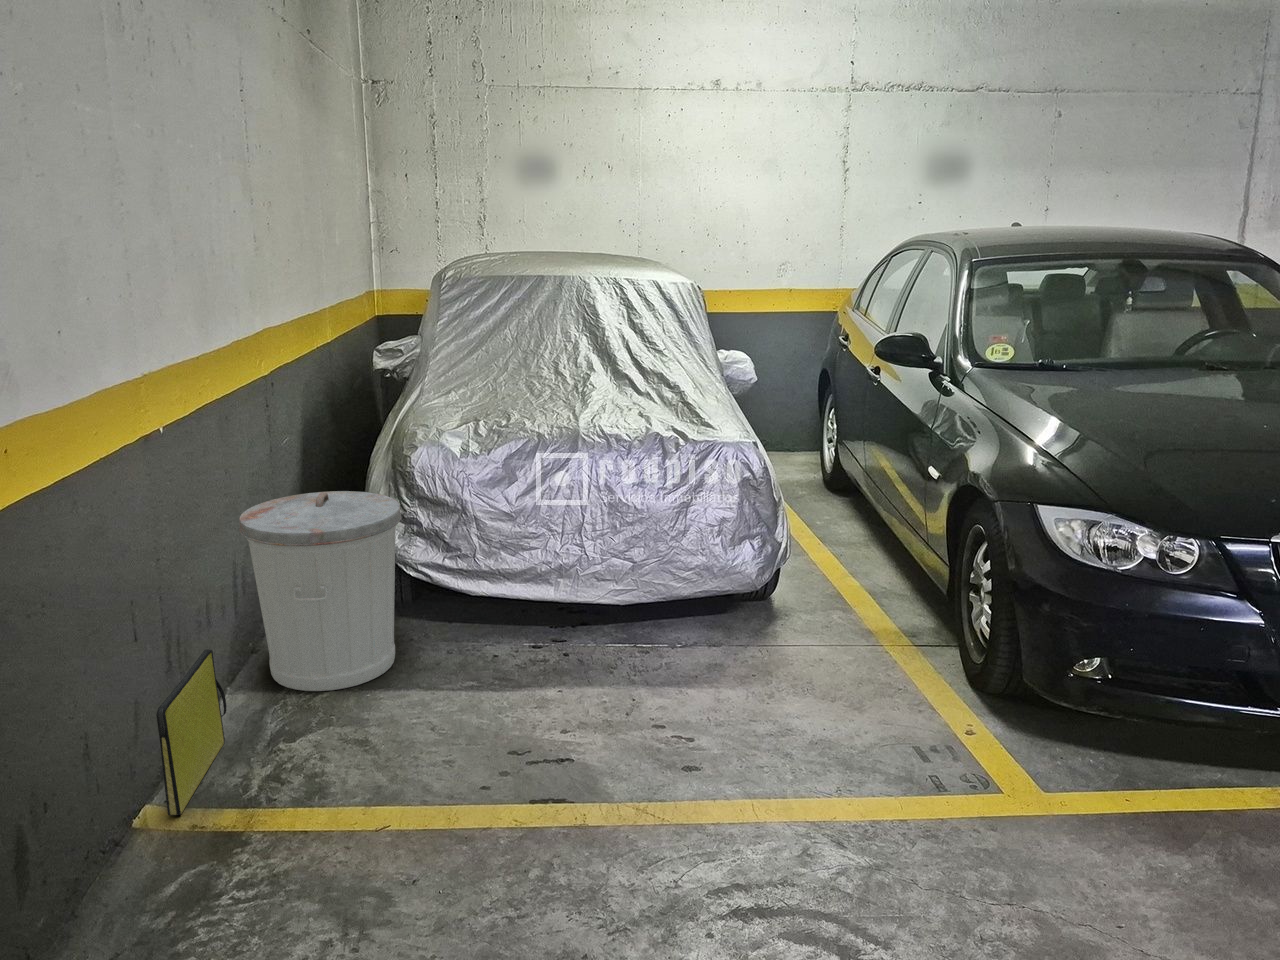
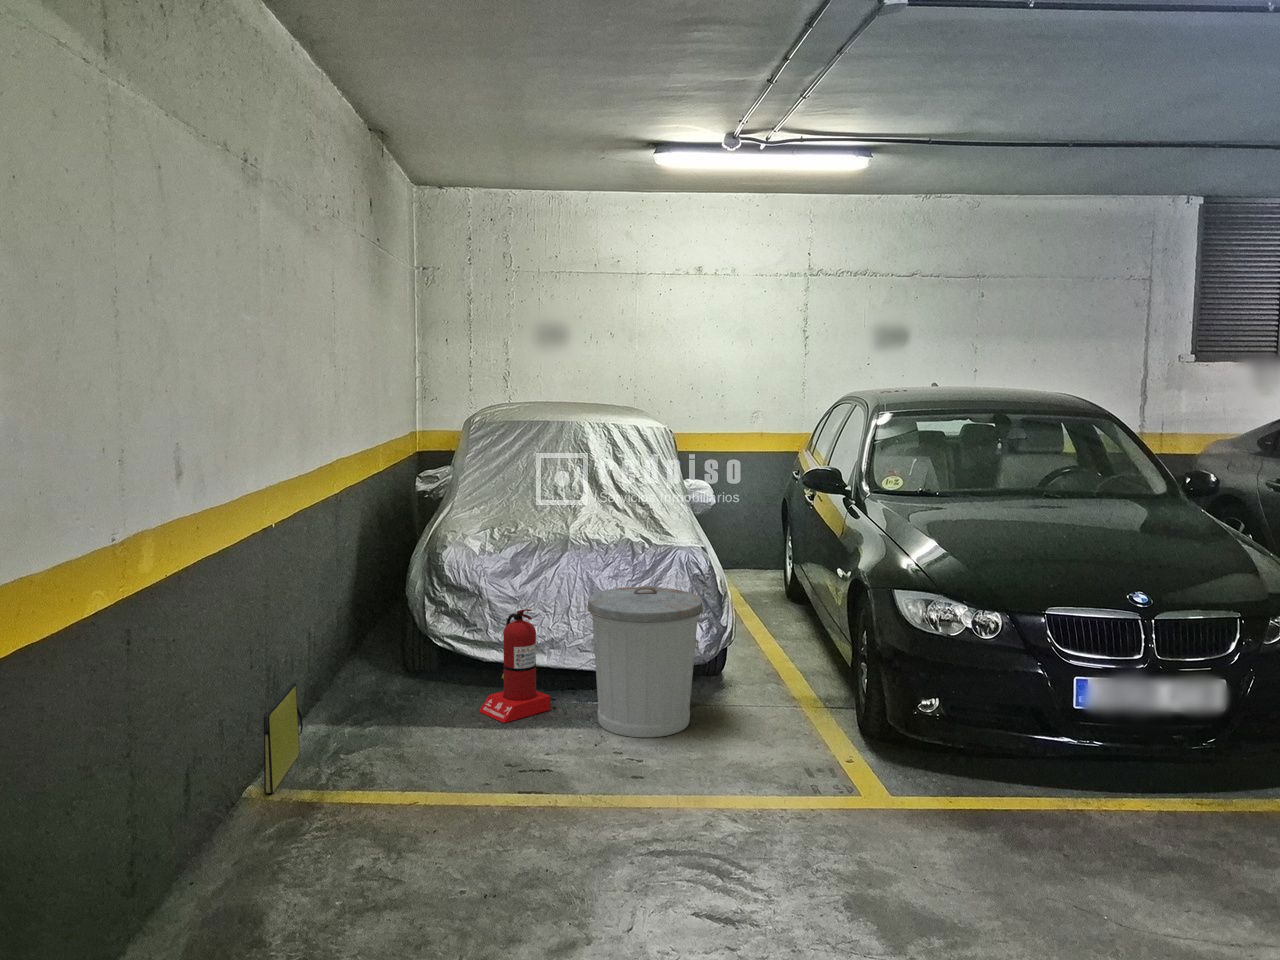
trash can: present [239,491,401,691] -> present [587,586,703,738]
fire extinguisher: none [468,531,561,681] -> present [479,609,550,723]

